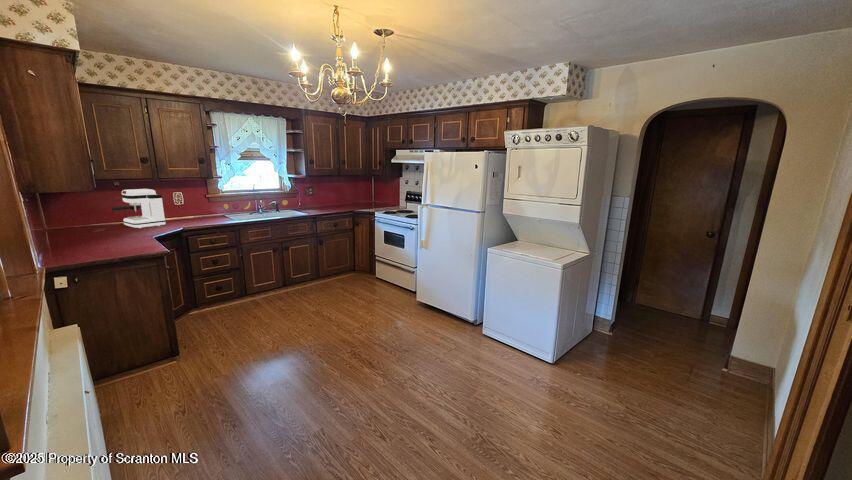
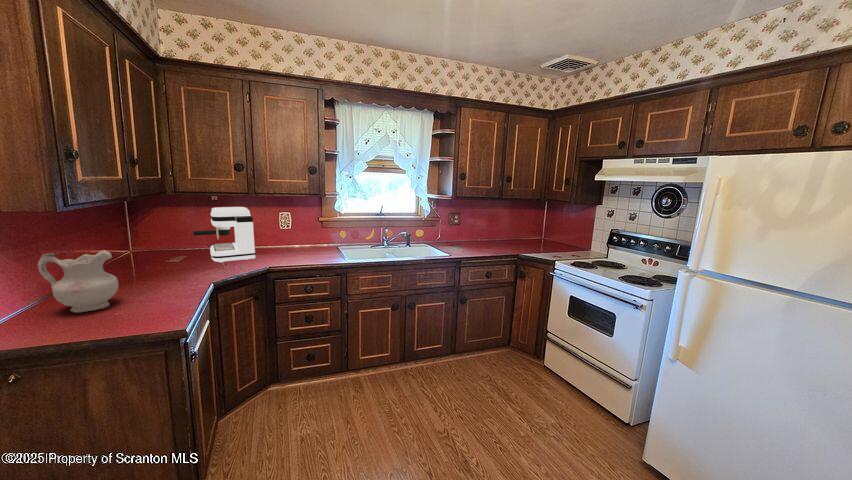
ceramic pitcher: none [55,213,102,250] -> present [38,250,118,313]

